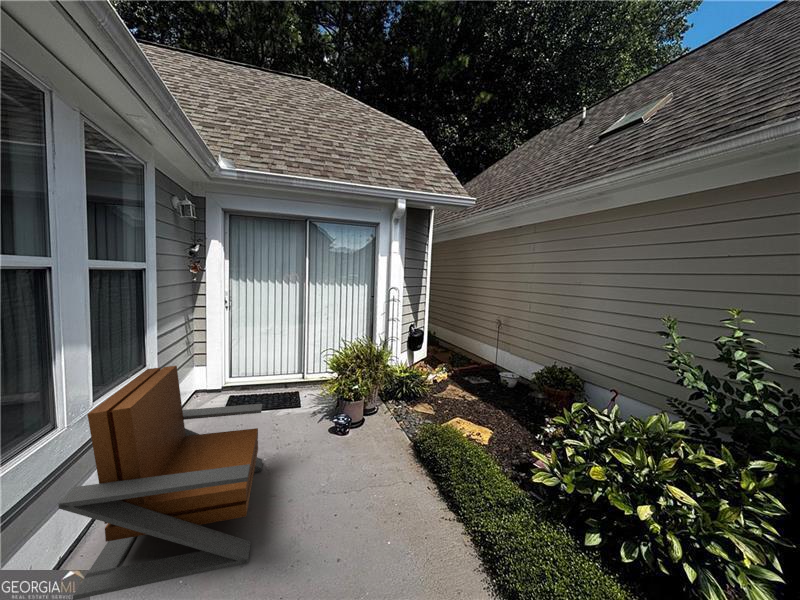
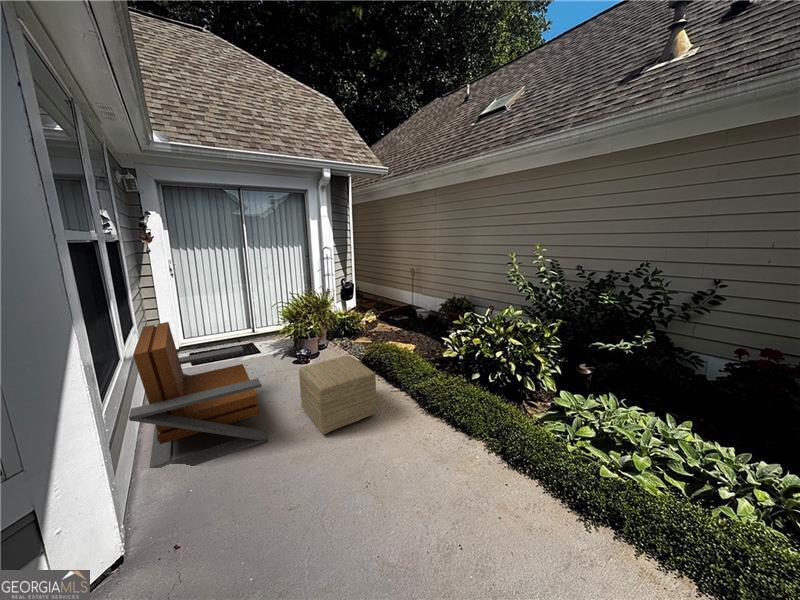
ottoman: none [314,442,417,575] -> present [299,356,377,434]

